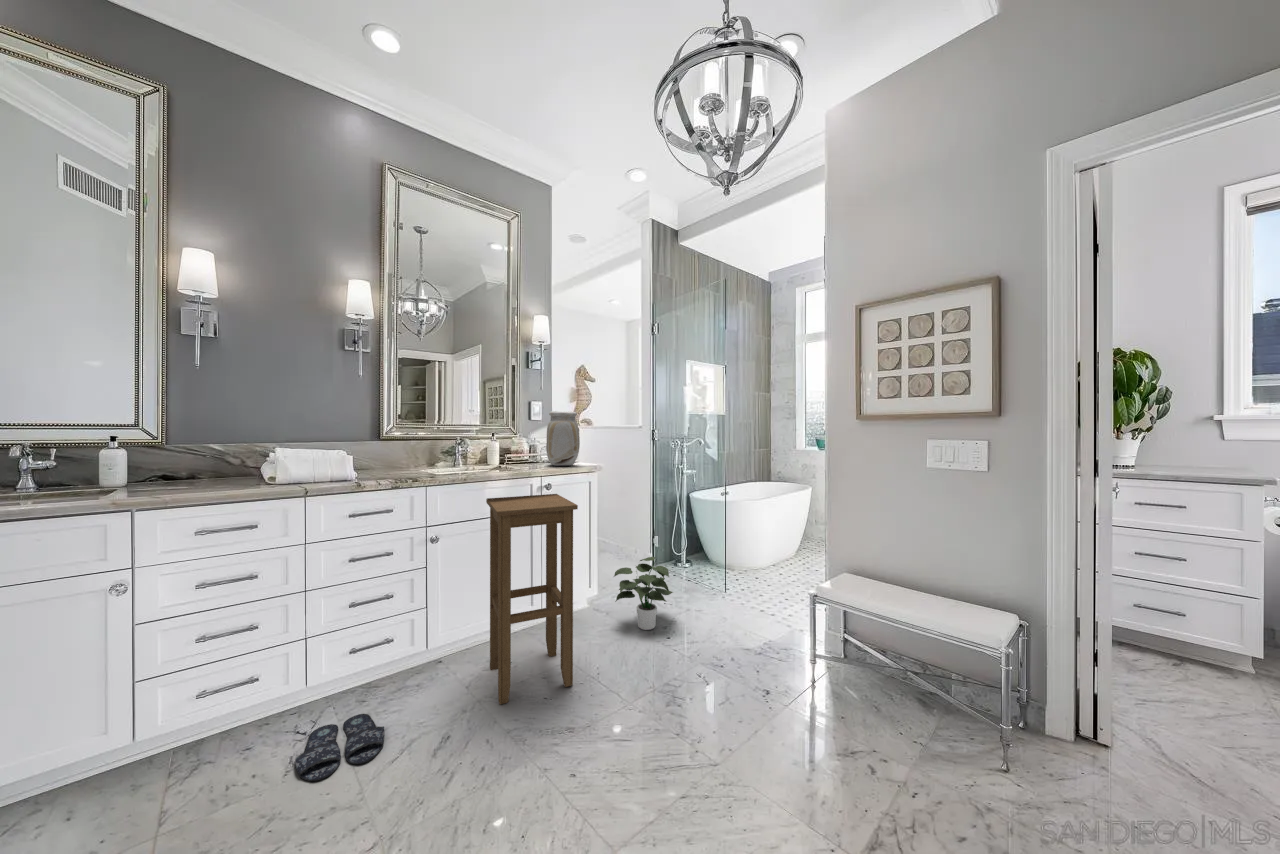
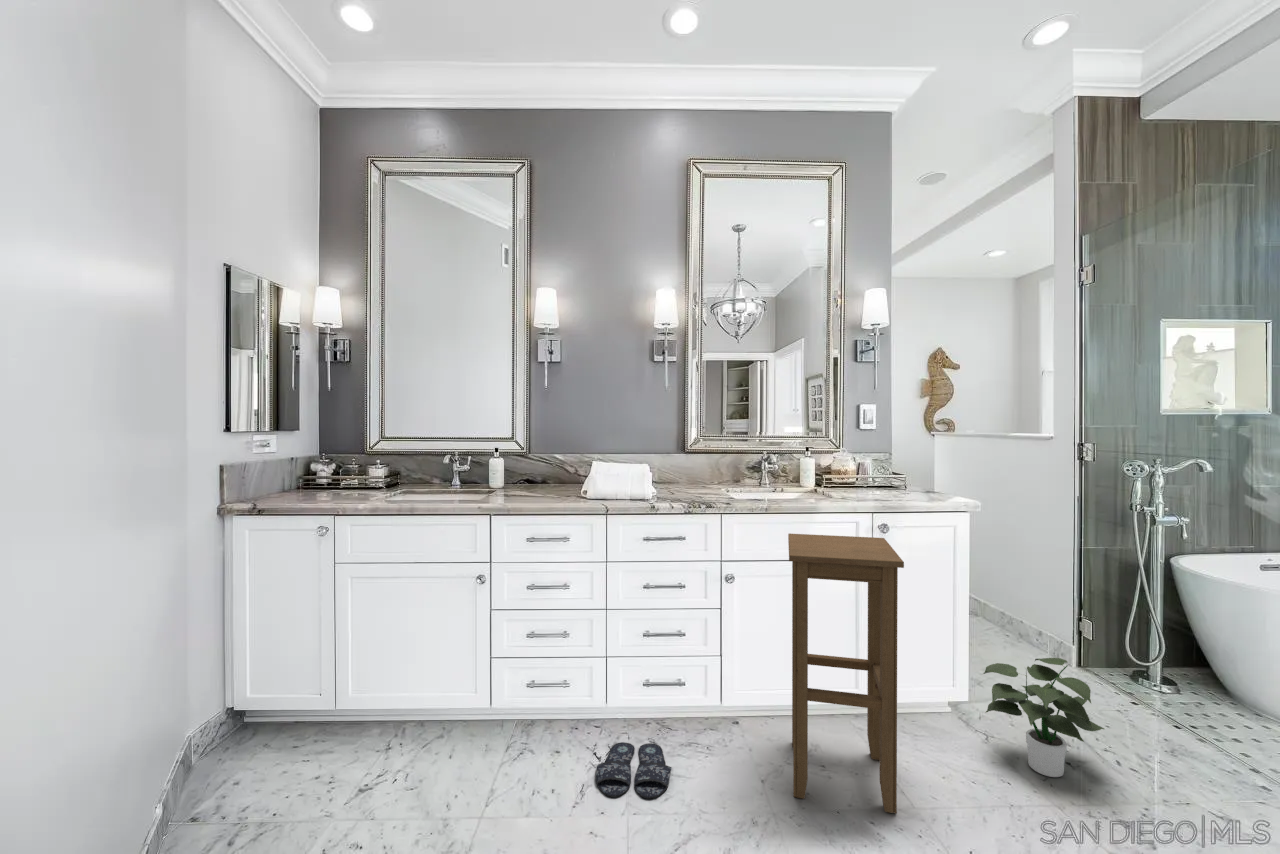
vase: present [546,411,580,466] -> none [878,420,929,497]

